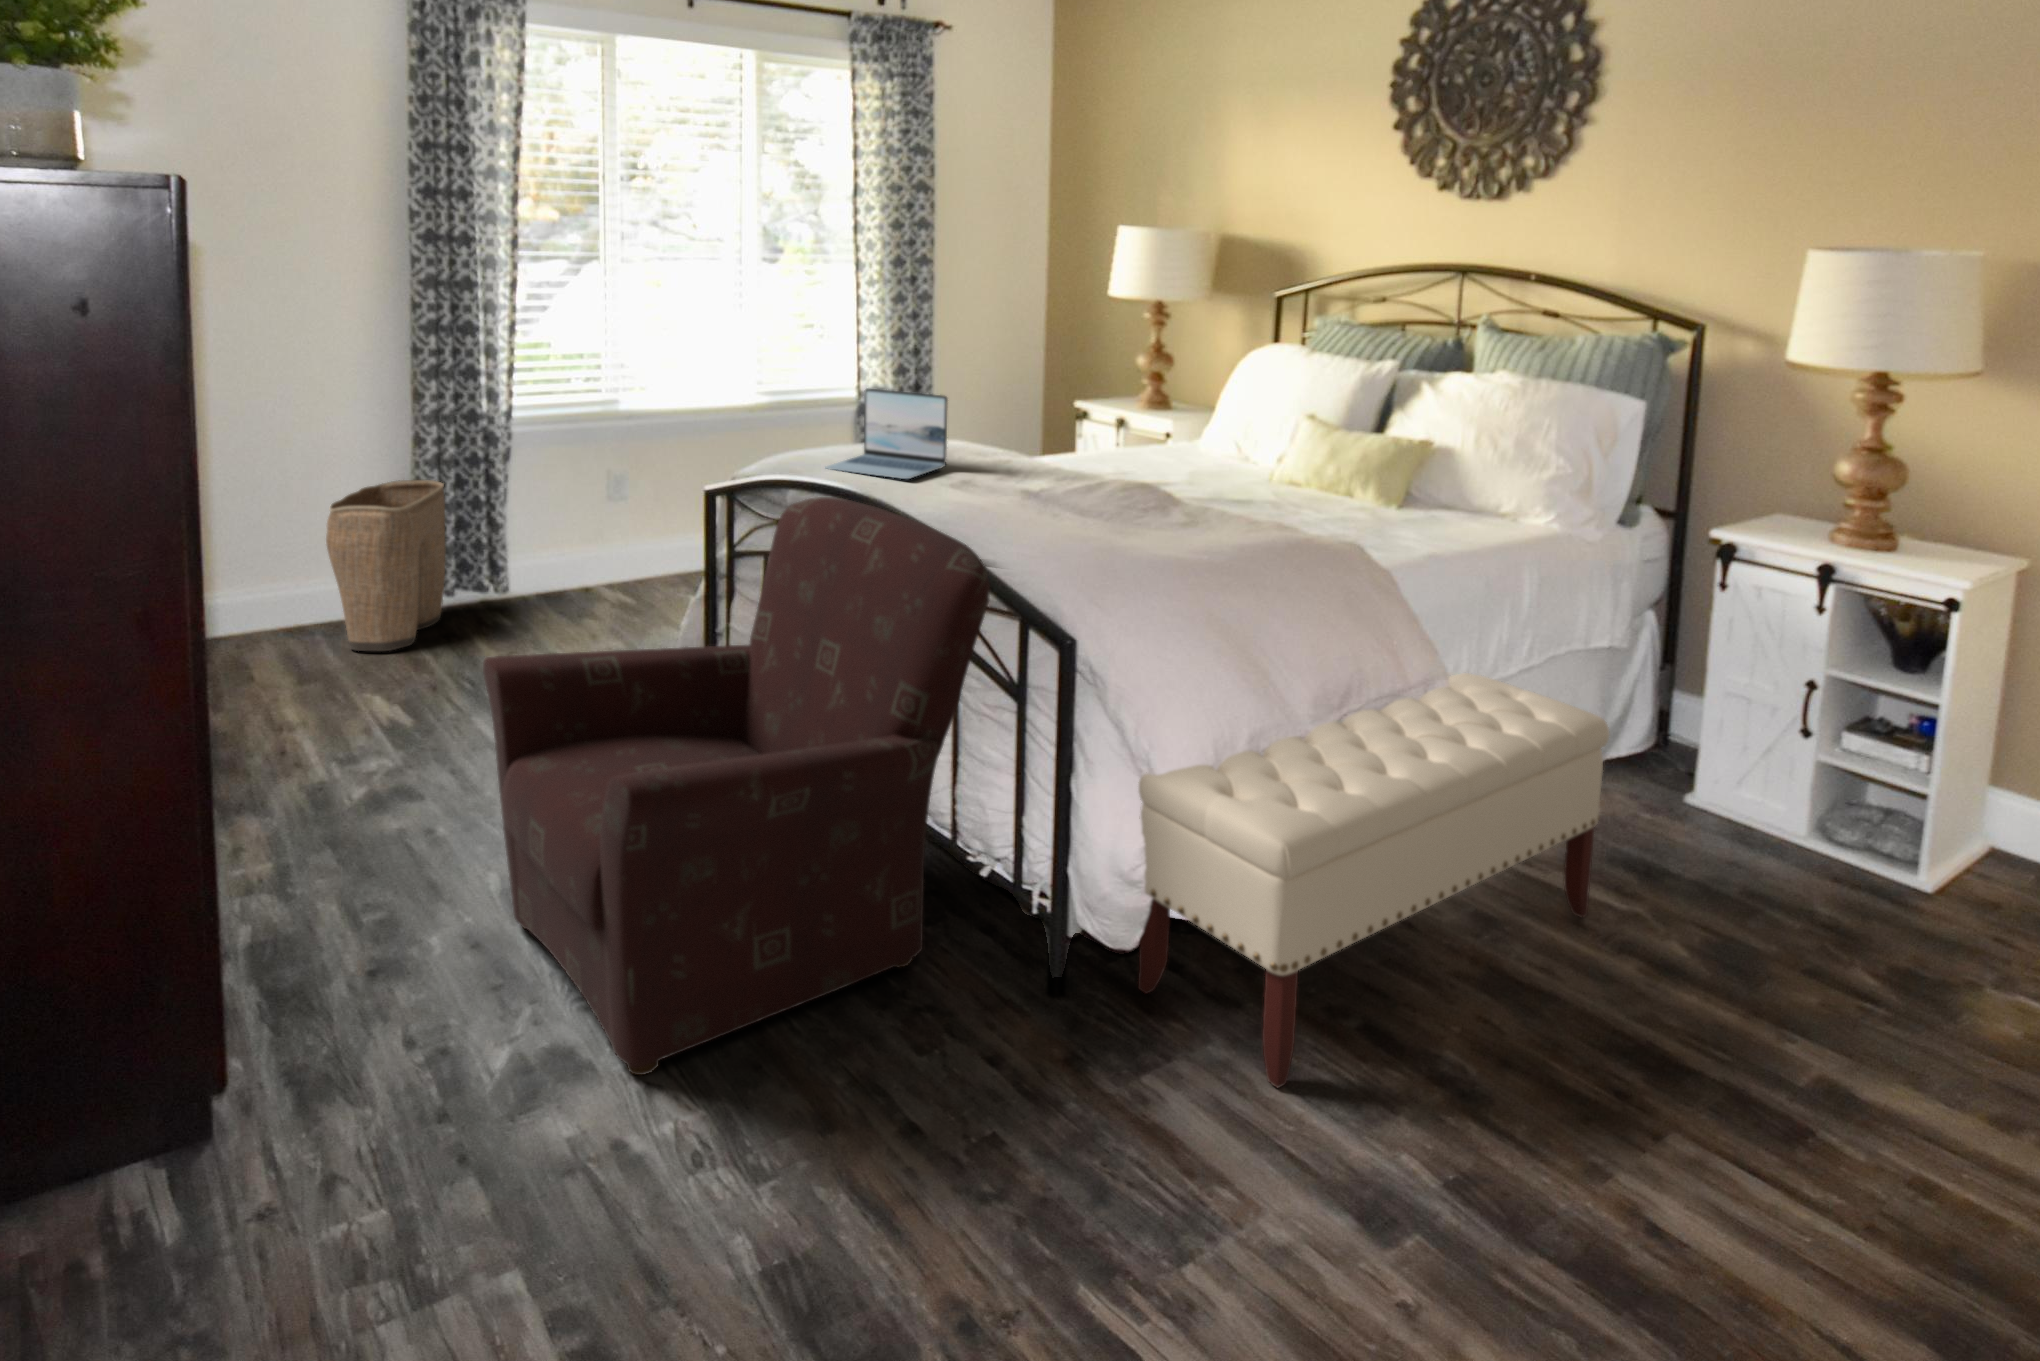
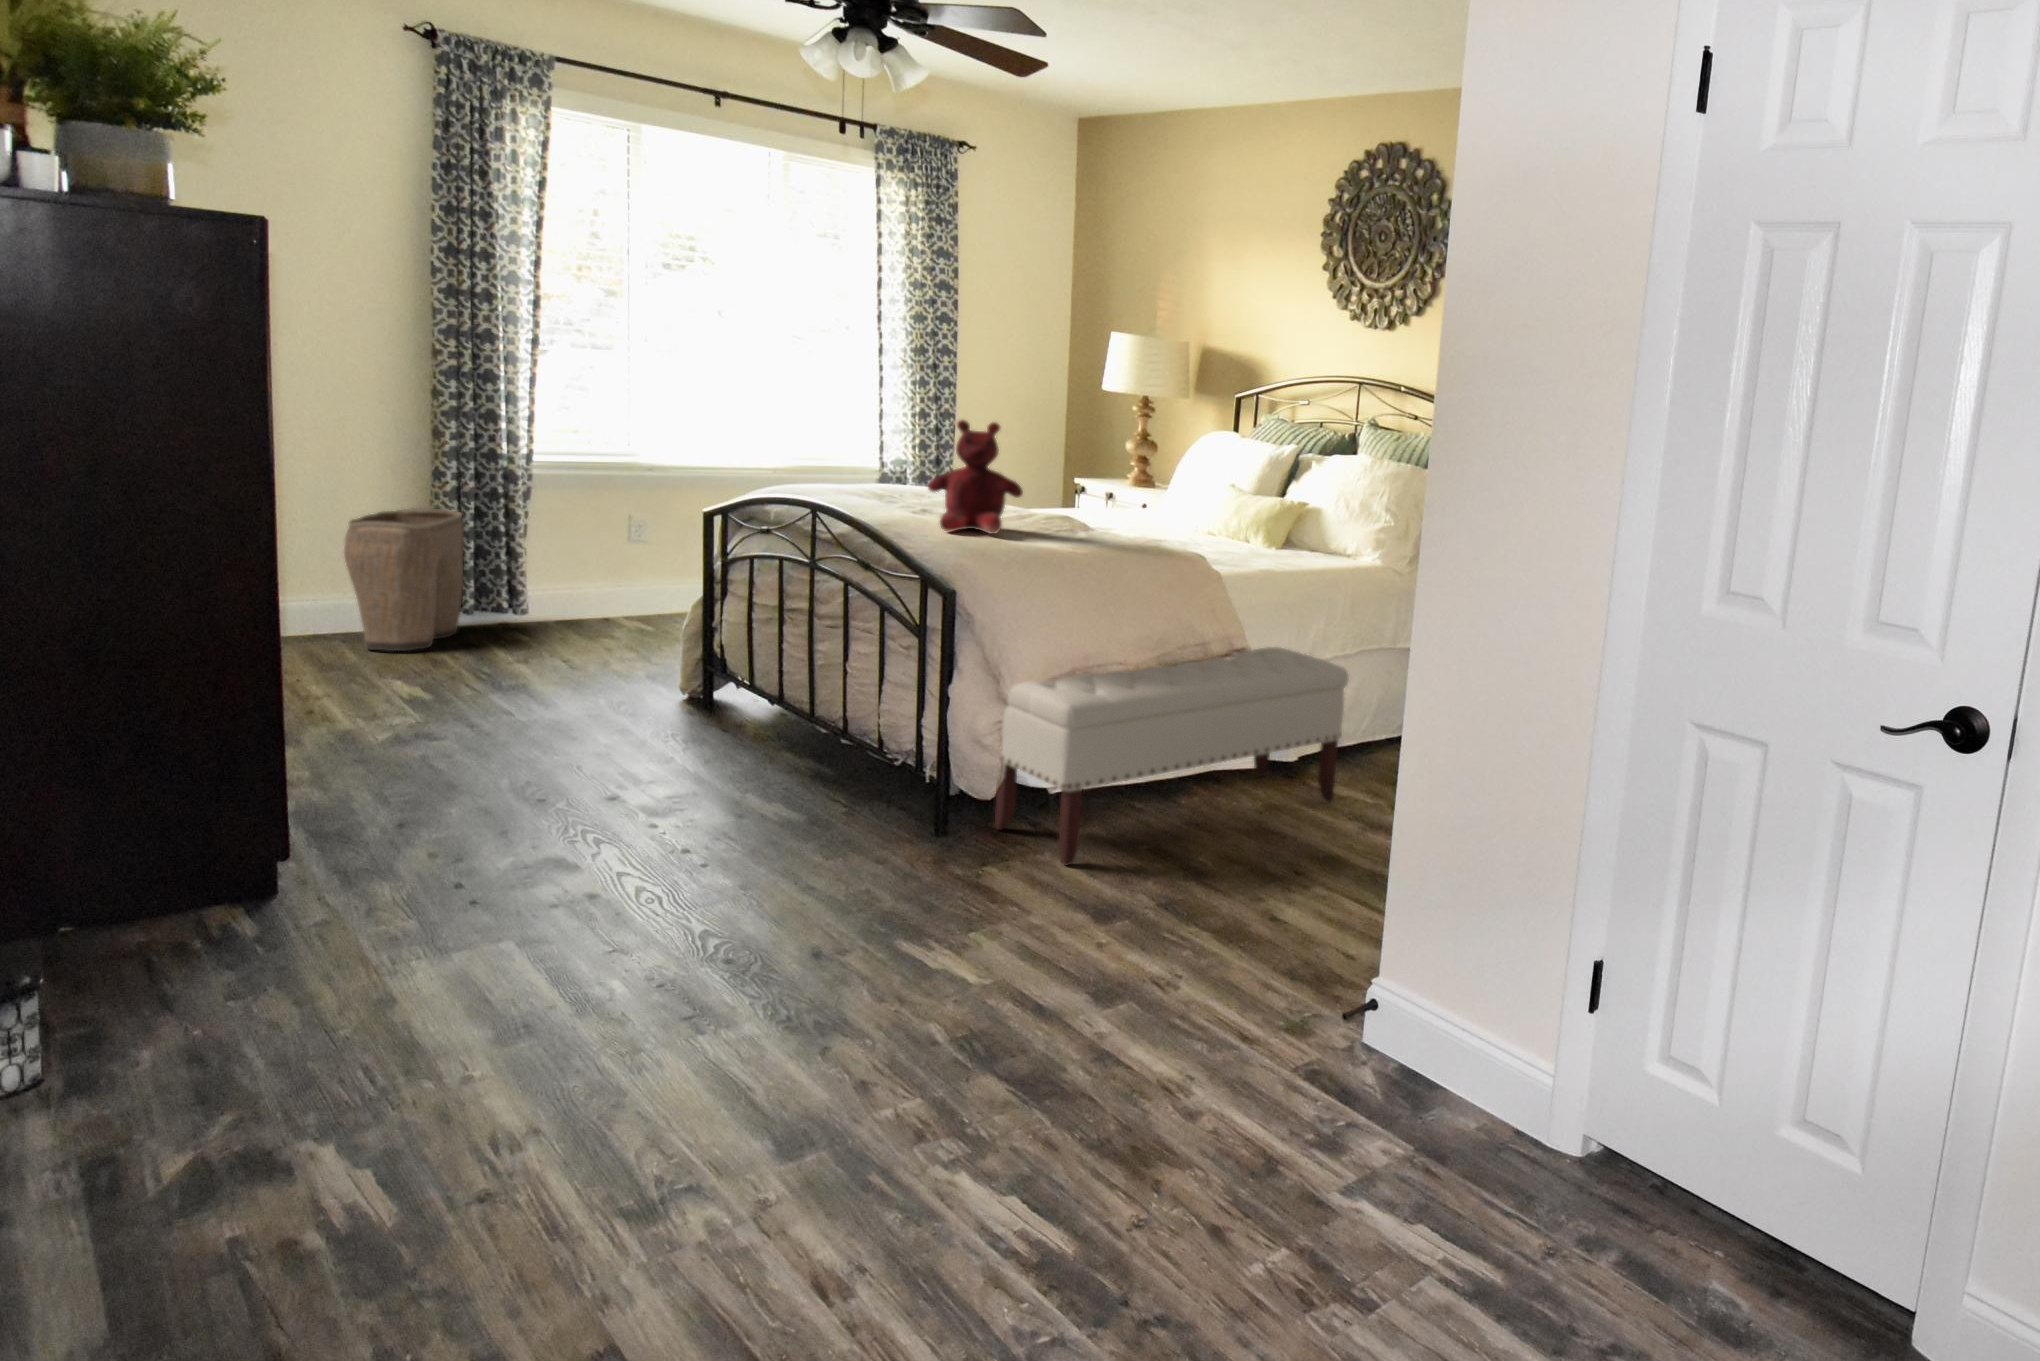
teddy bear: none [994,373,1116,532] -> present [928,420,1023,534]
laptop: present [826,389,947,479] -> none [803,435,909,502]
armchair: present [483,497,990,1075] -> none [498,503,896,860]

